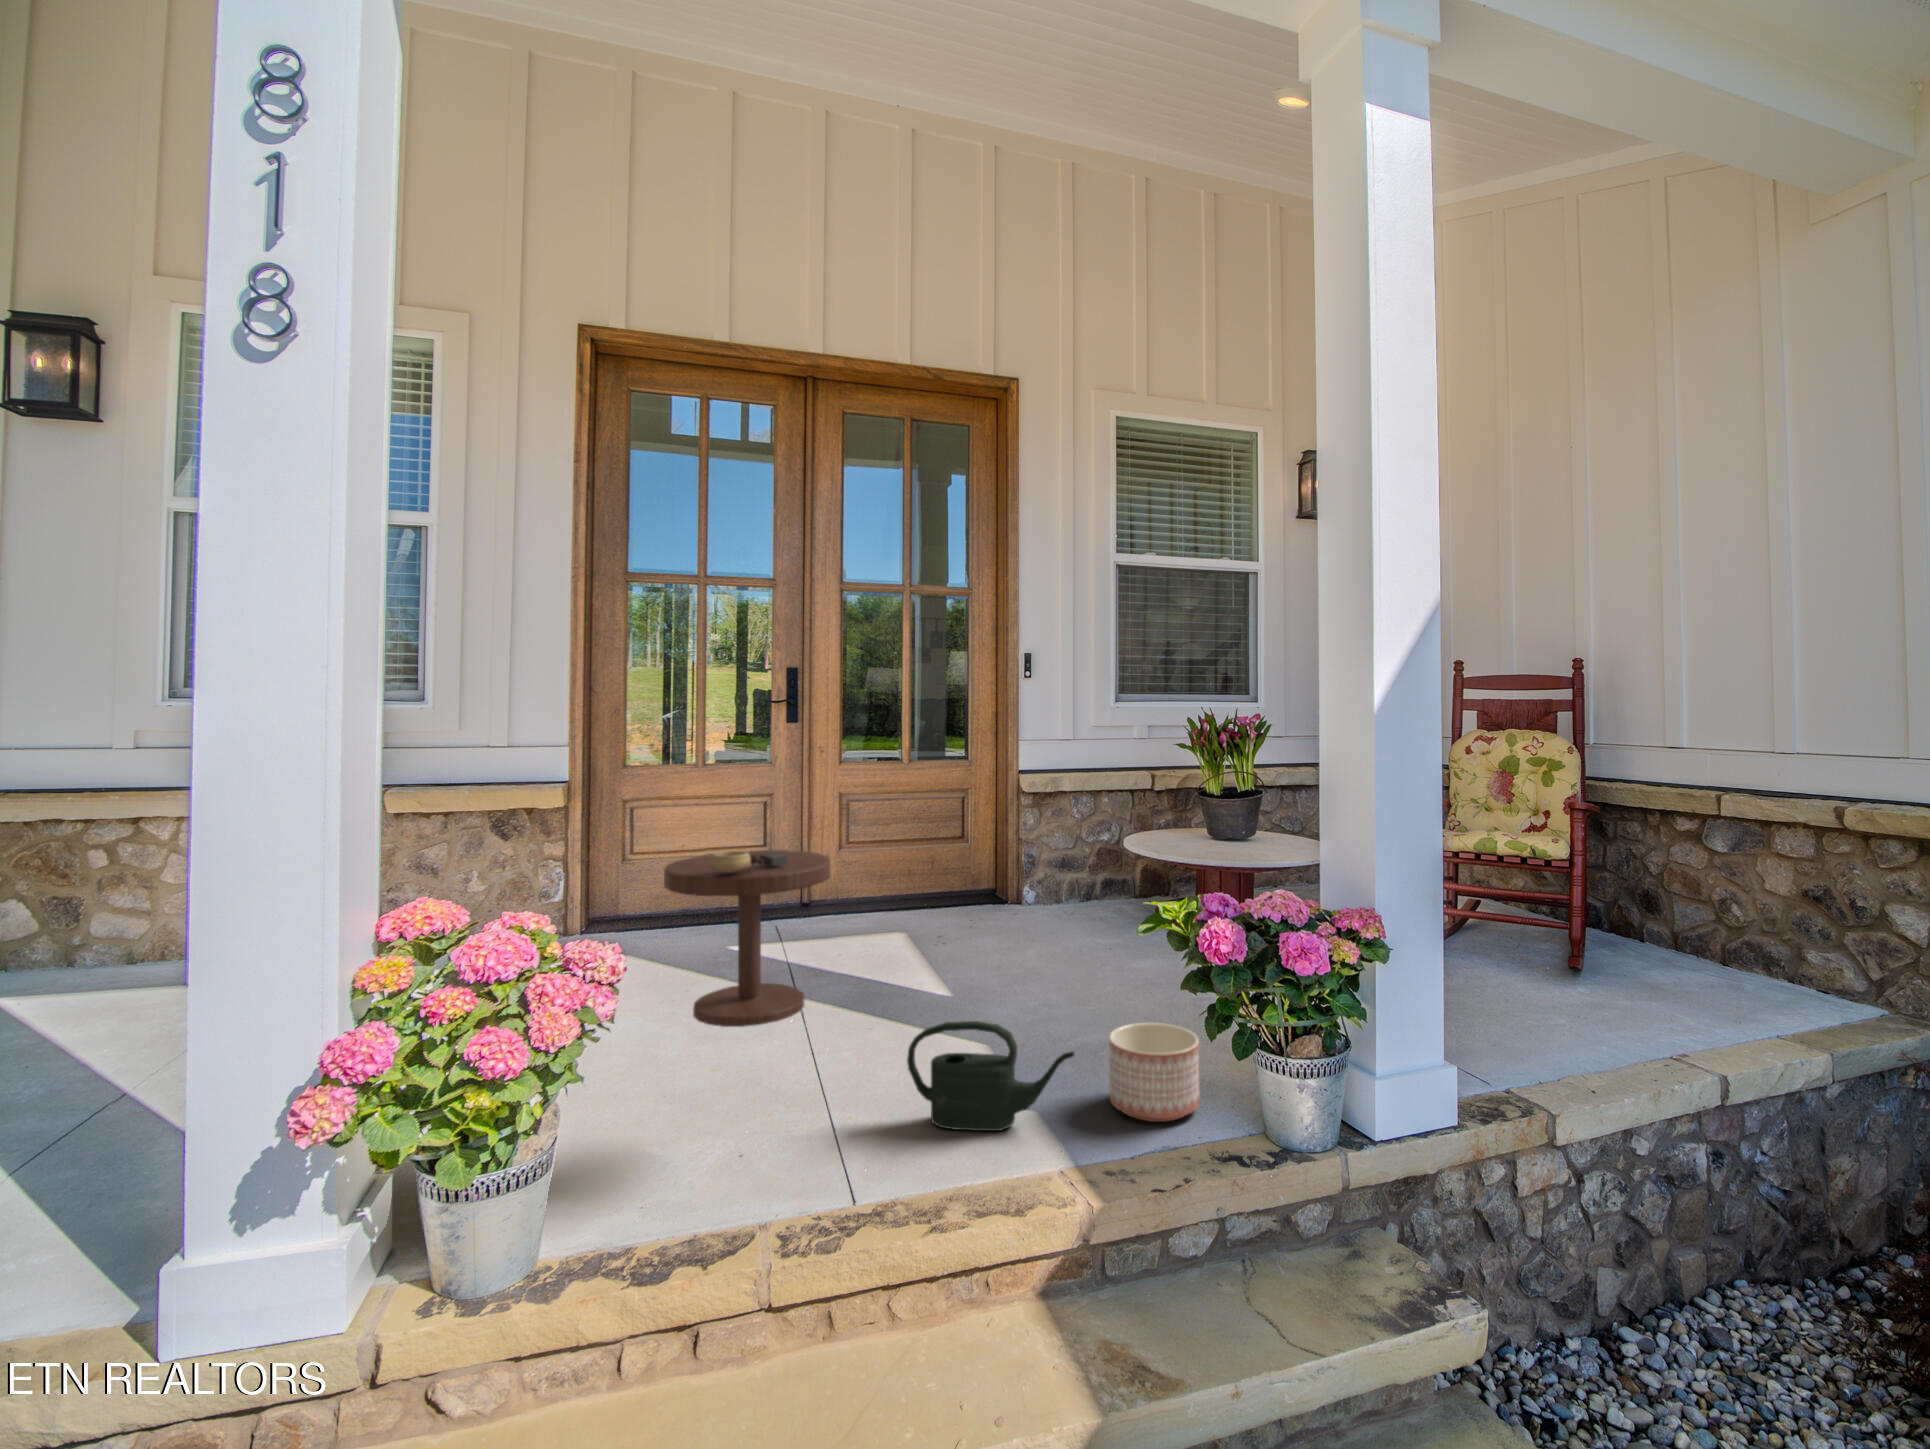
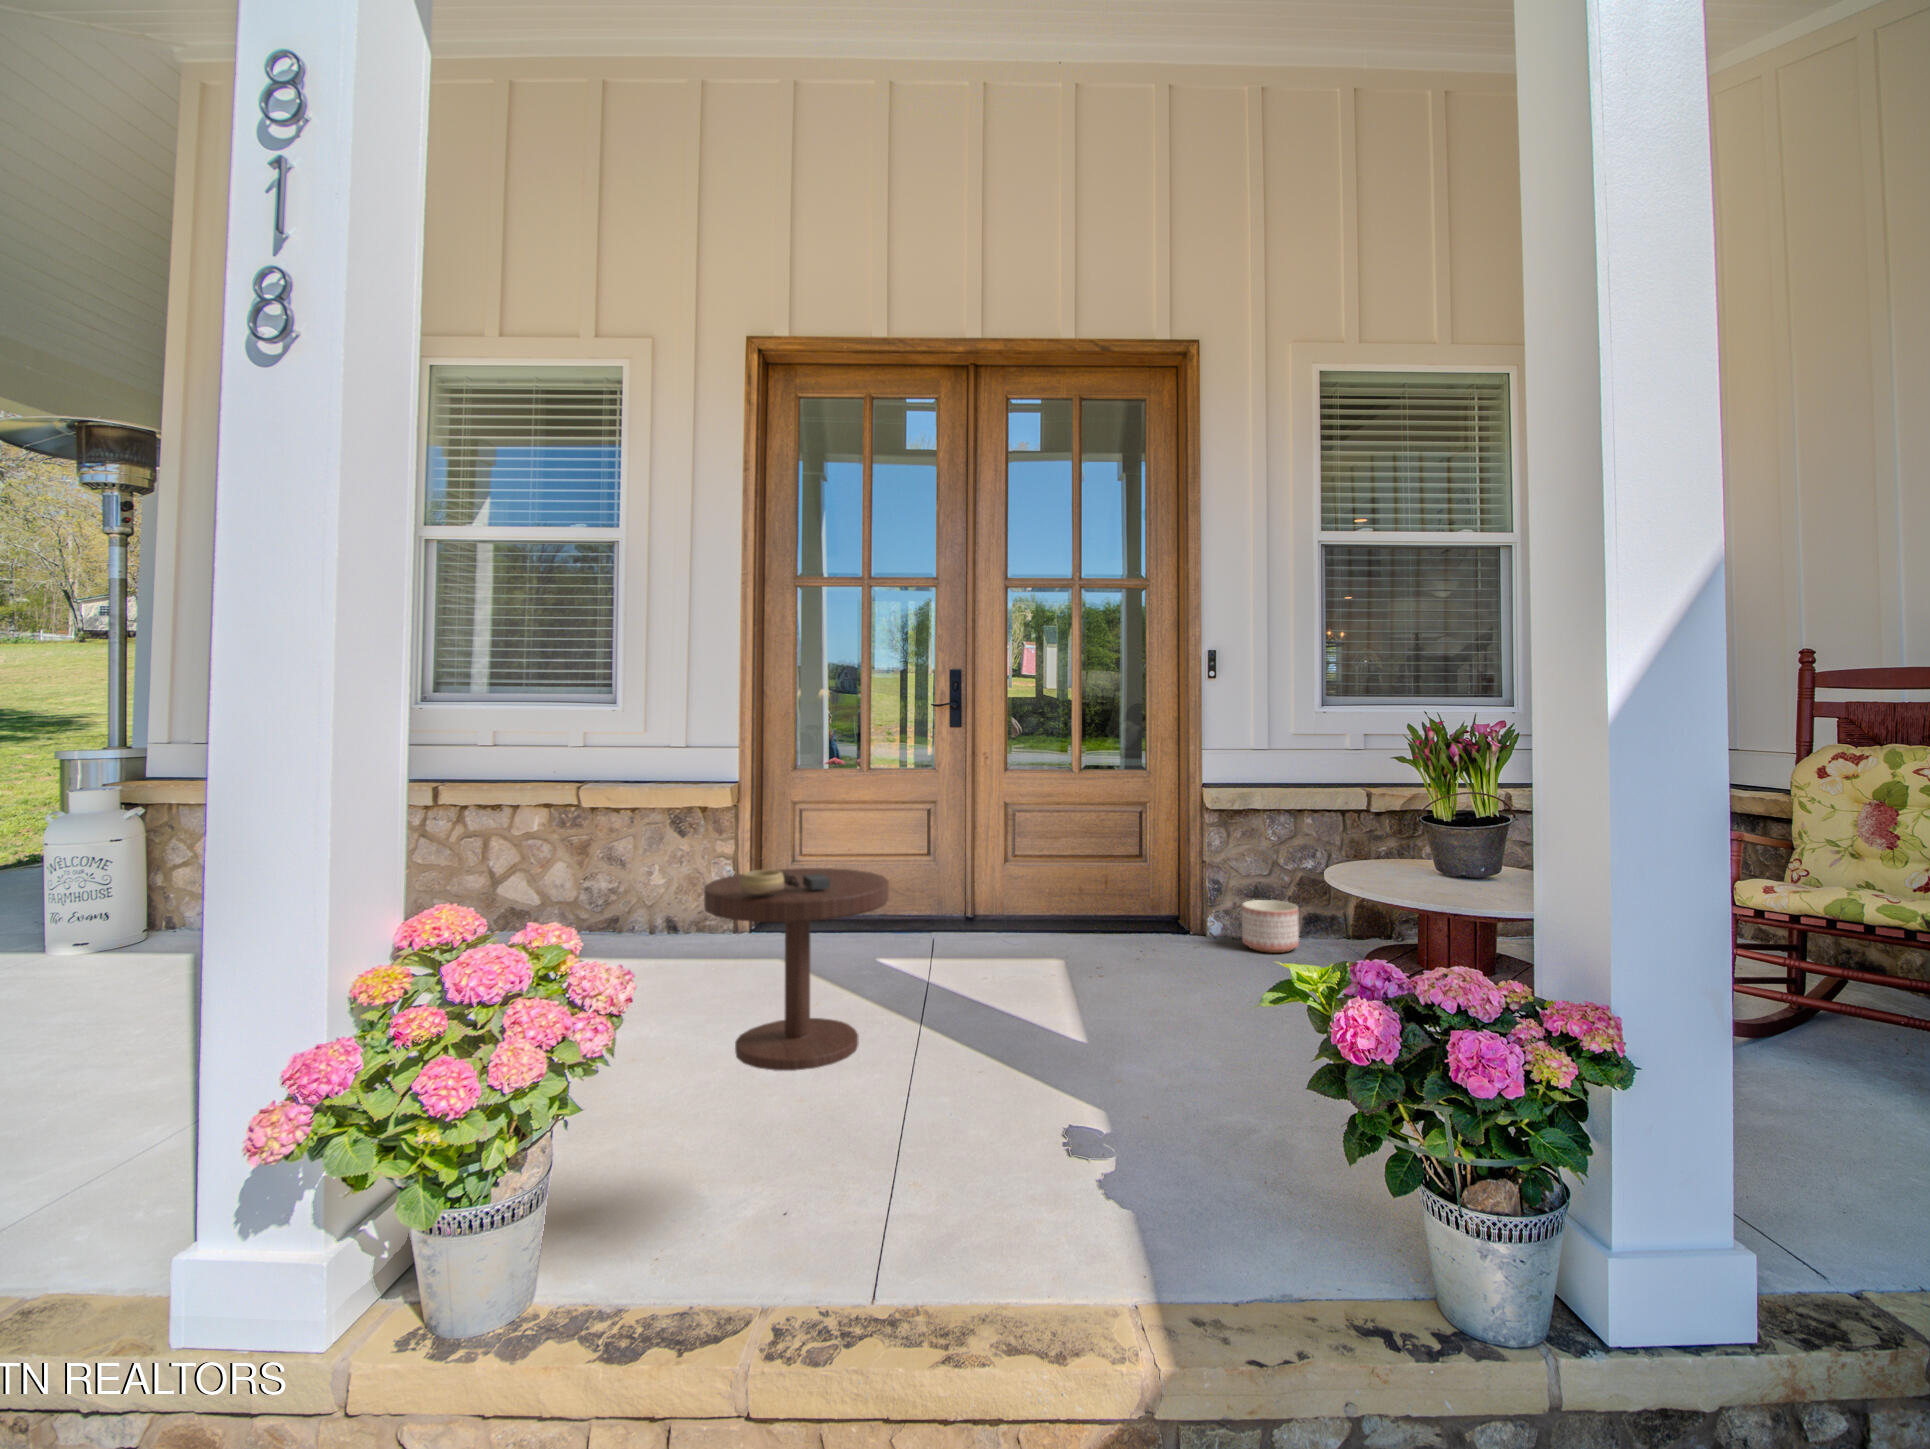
watering can: present [907,1021,1074,1131] -> none [979,1087,1177,1231]
planter: present [1109,1023,1199,1122] -> present [1242,900,1299,953]

